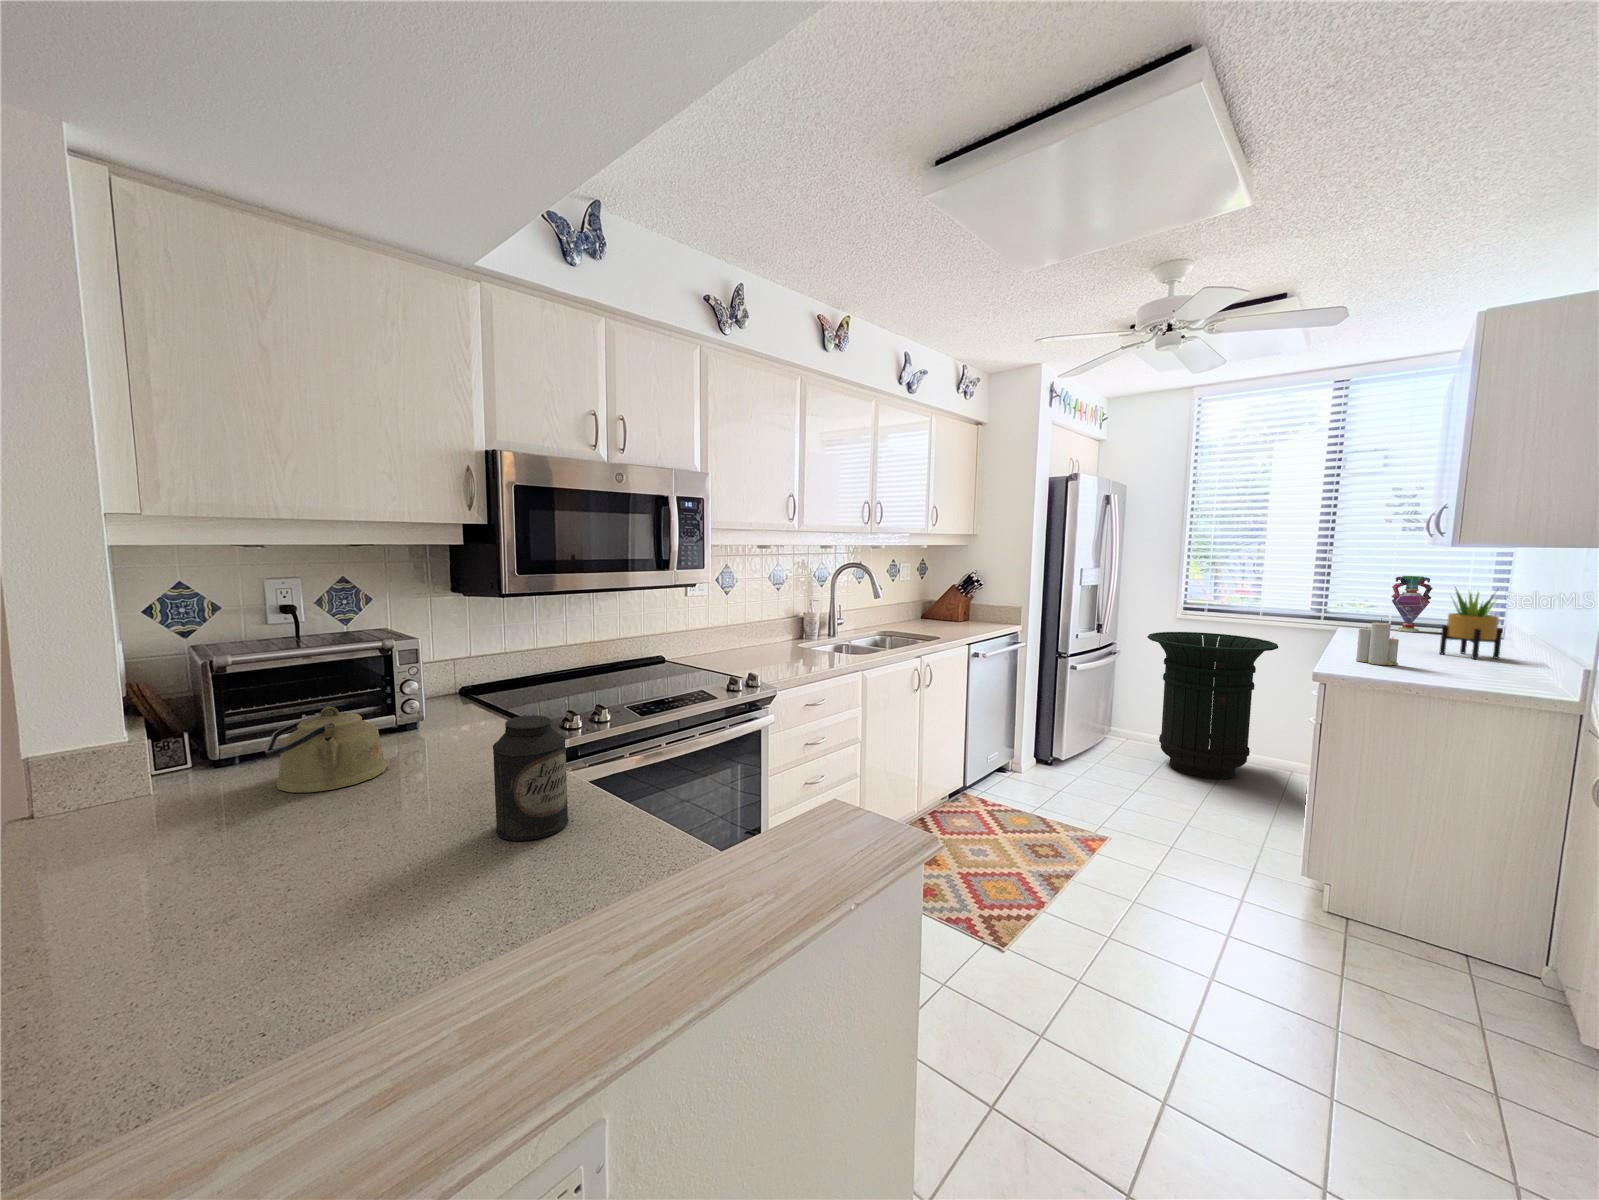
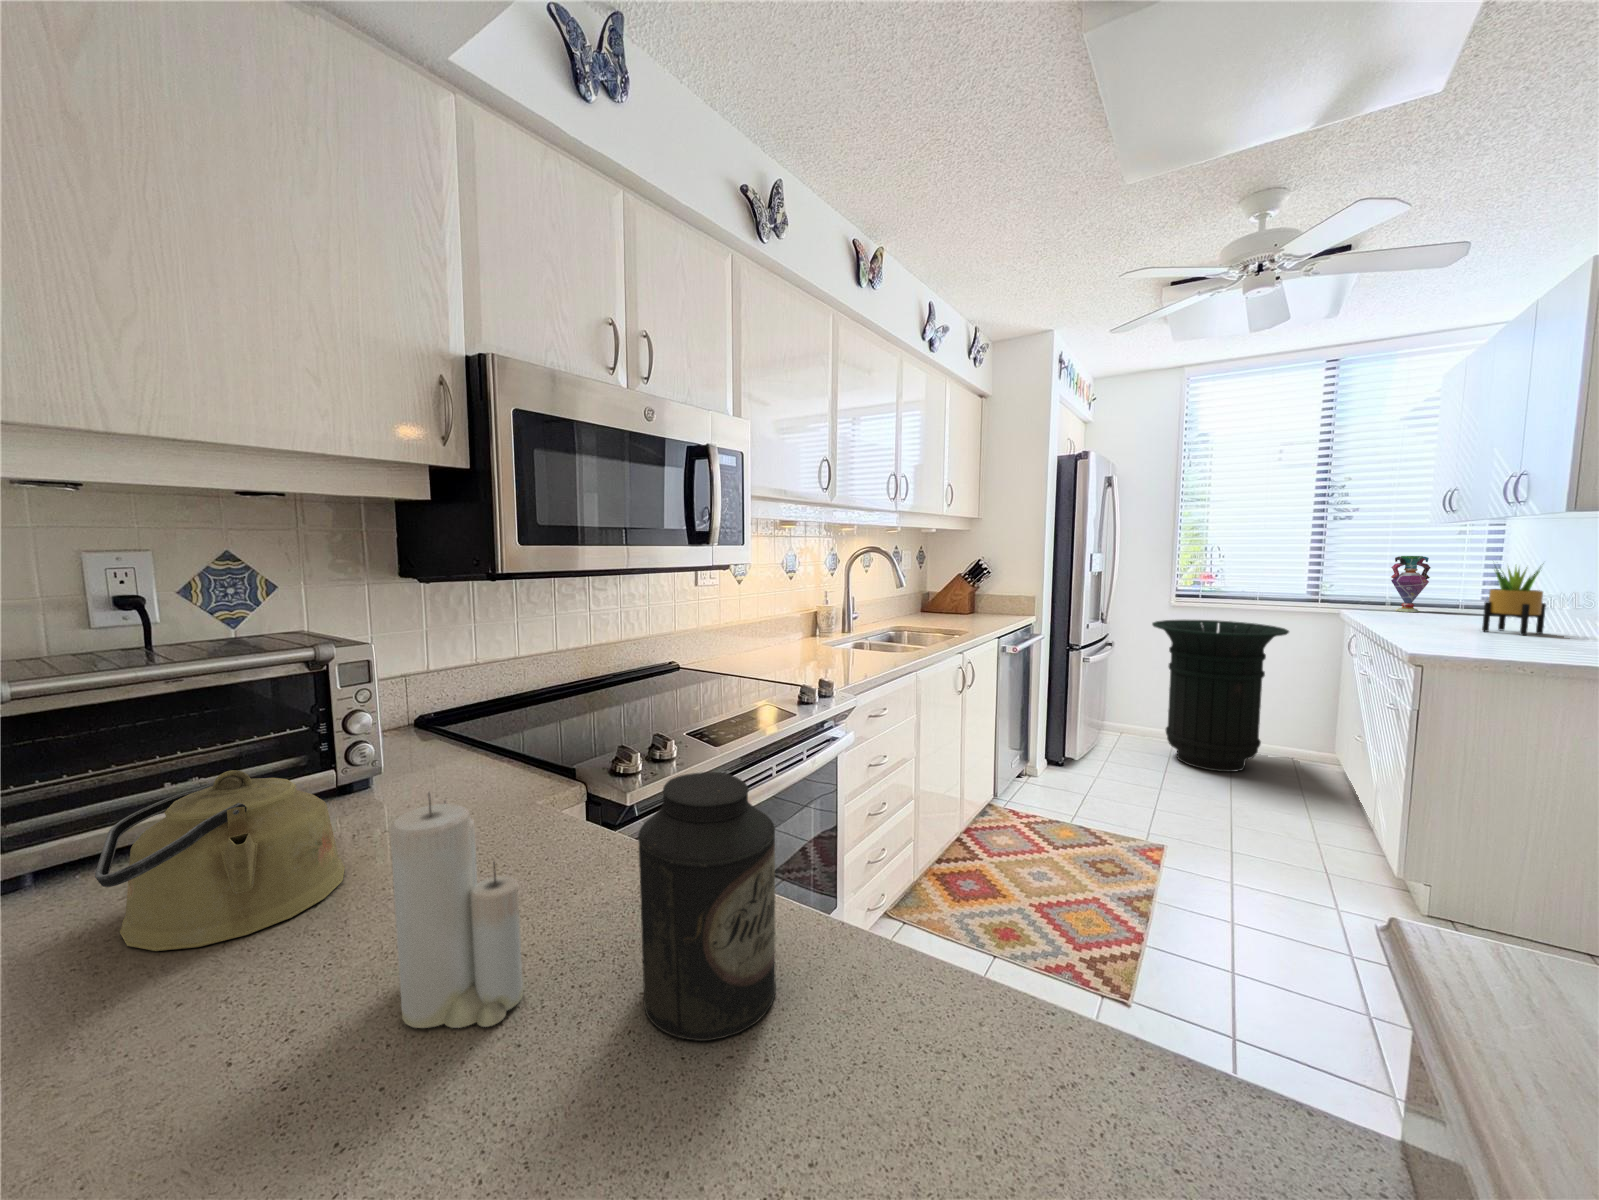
candle: present [1356,622,1399,665] -> present [390,793,523,1028]

